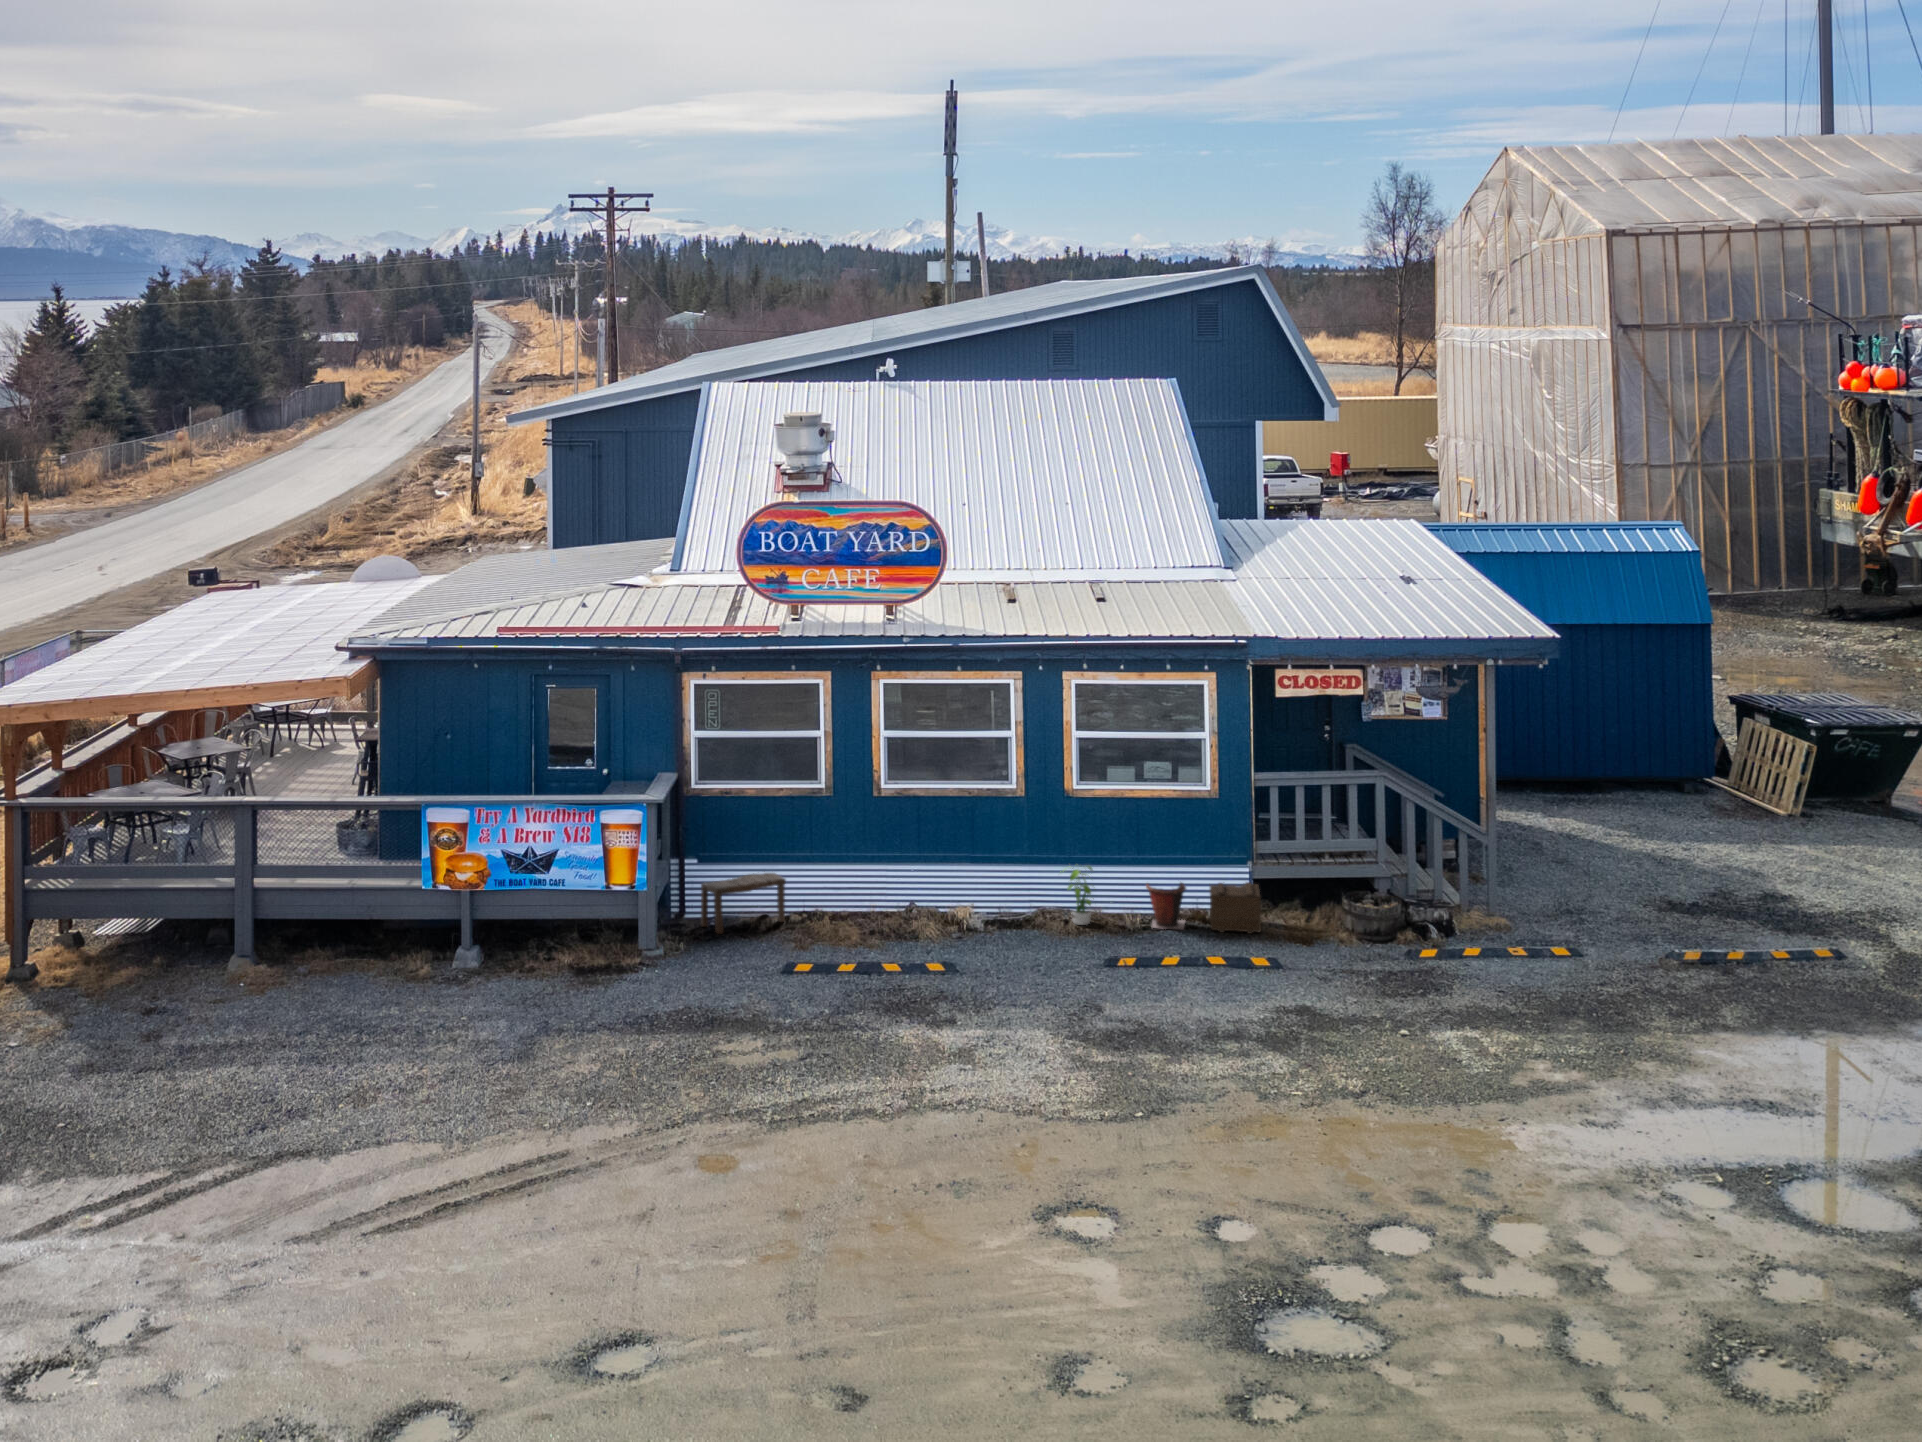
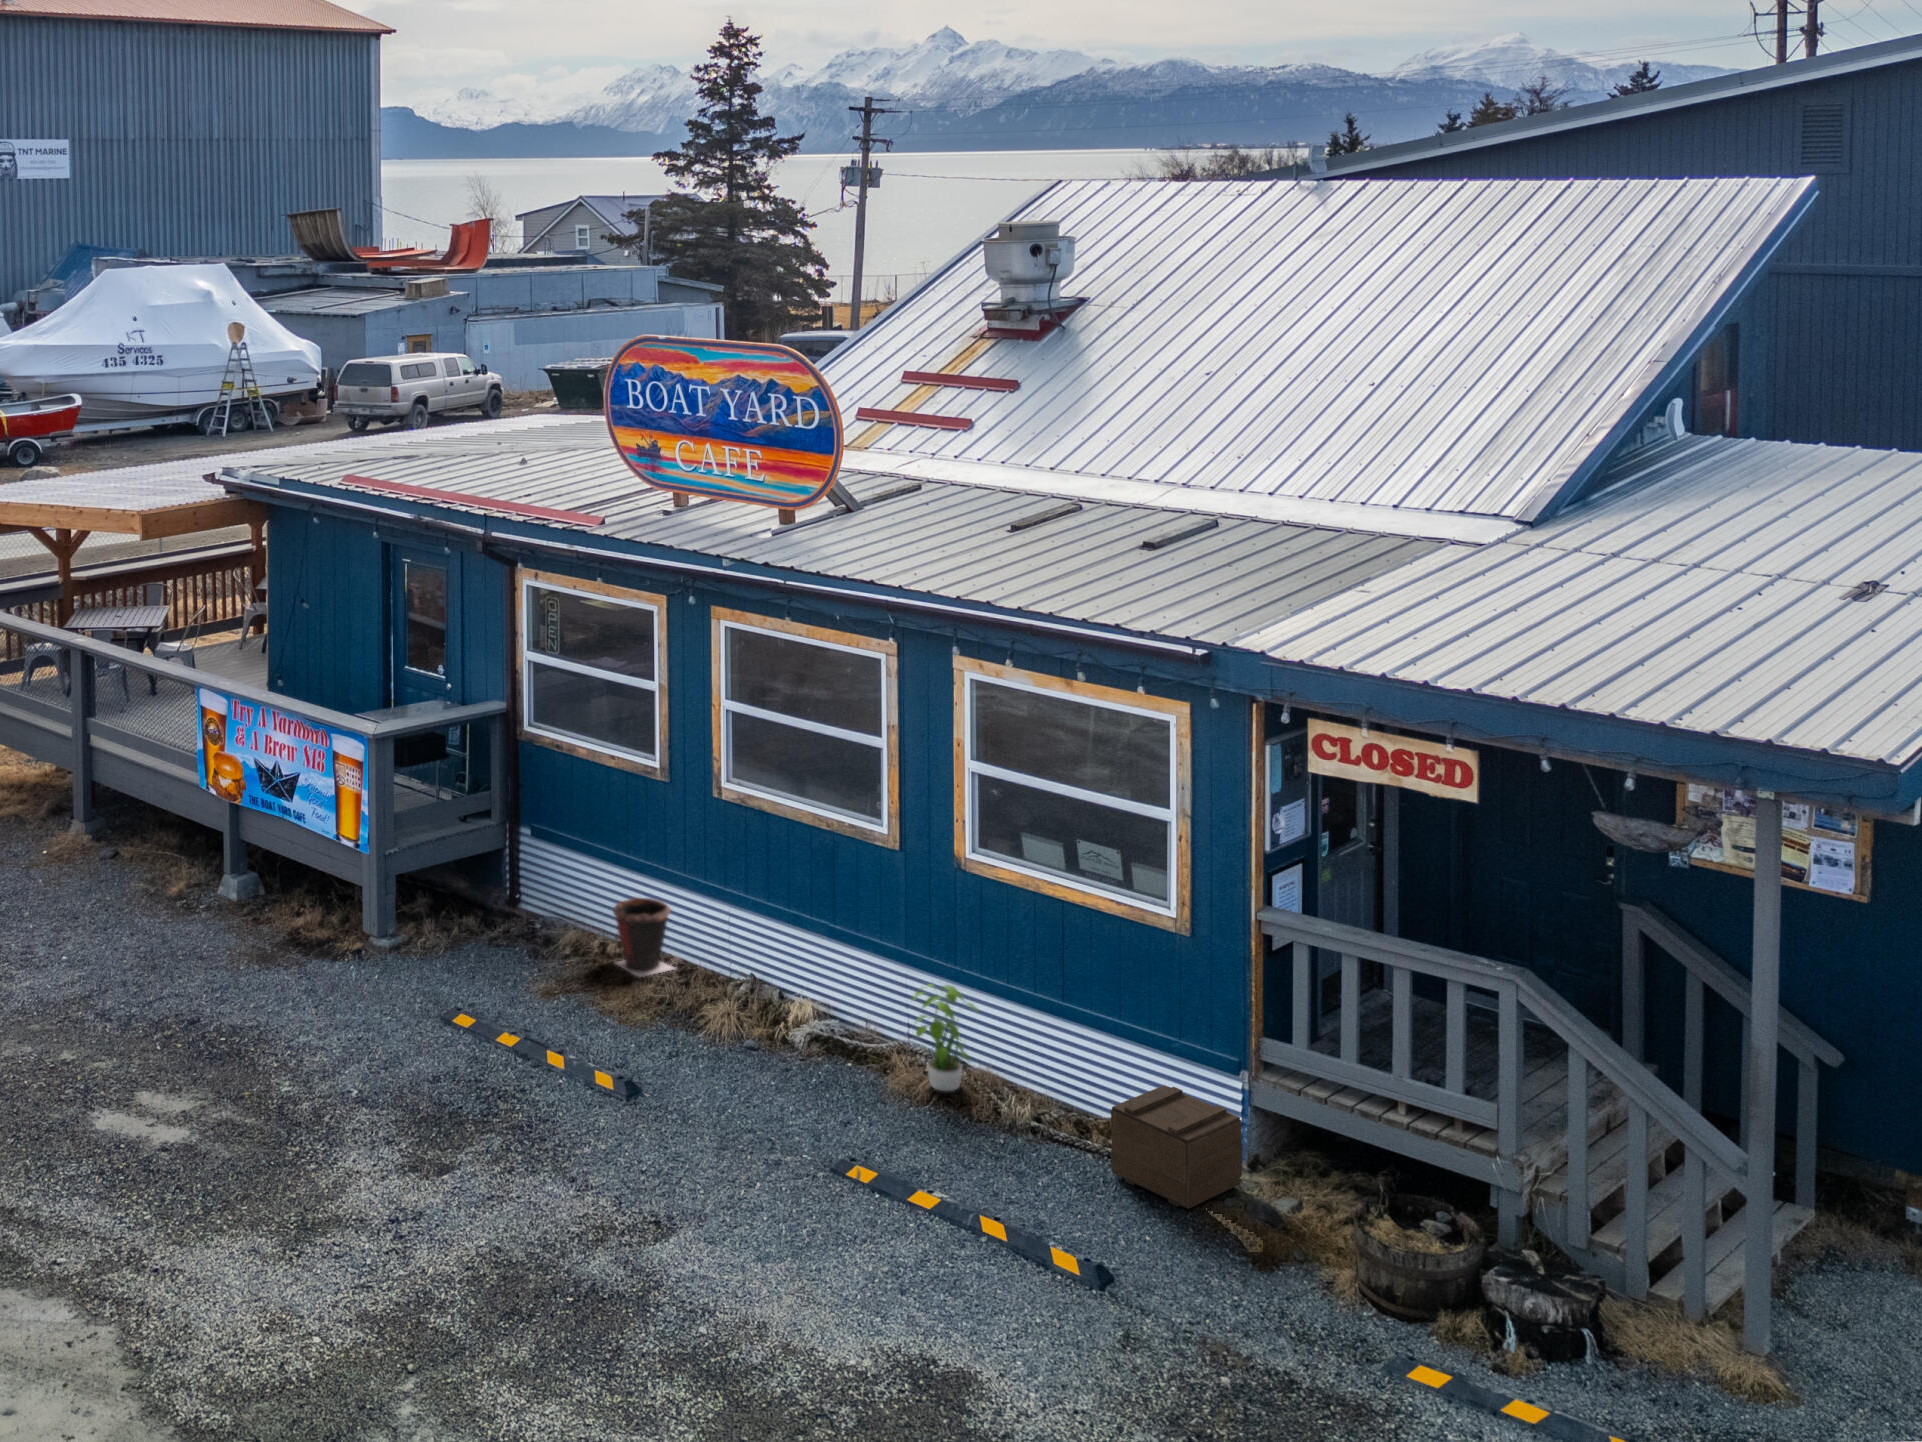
bench: present [701,871,786,934] -> none [473,867,595,952]
waste bin: present [1146,883,1186,929] -> present [613,898,674,977]

